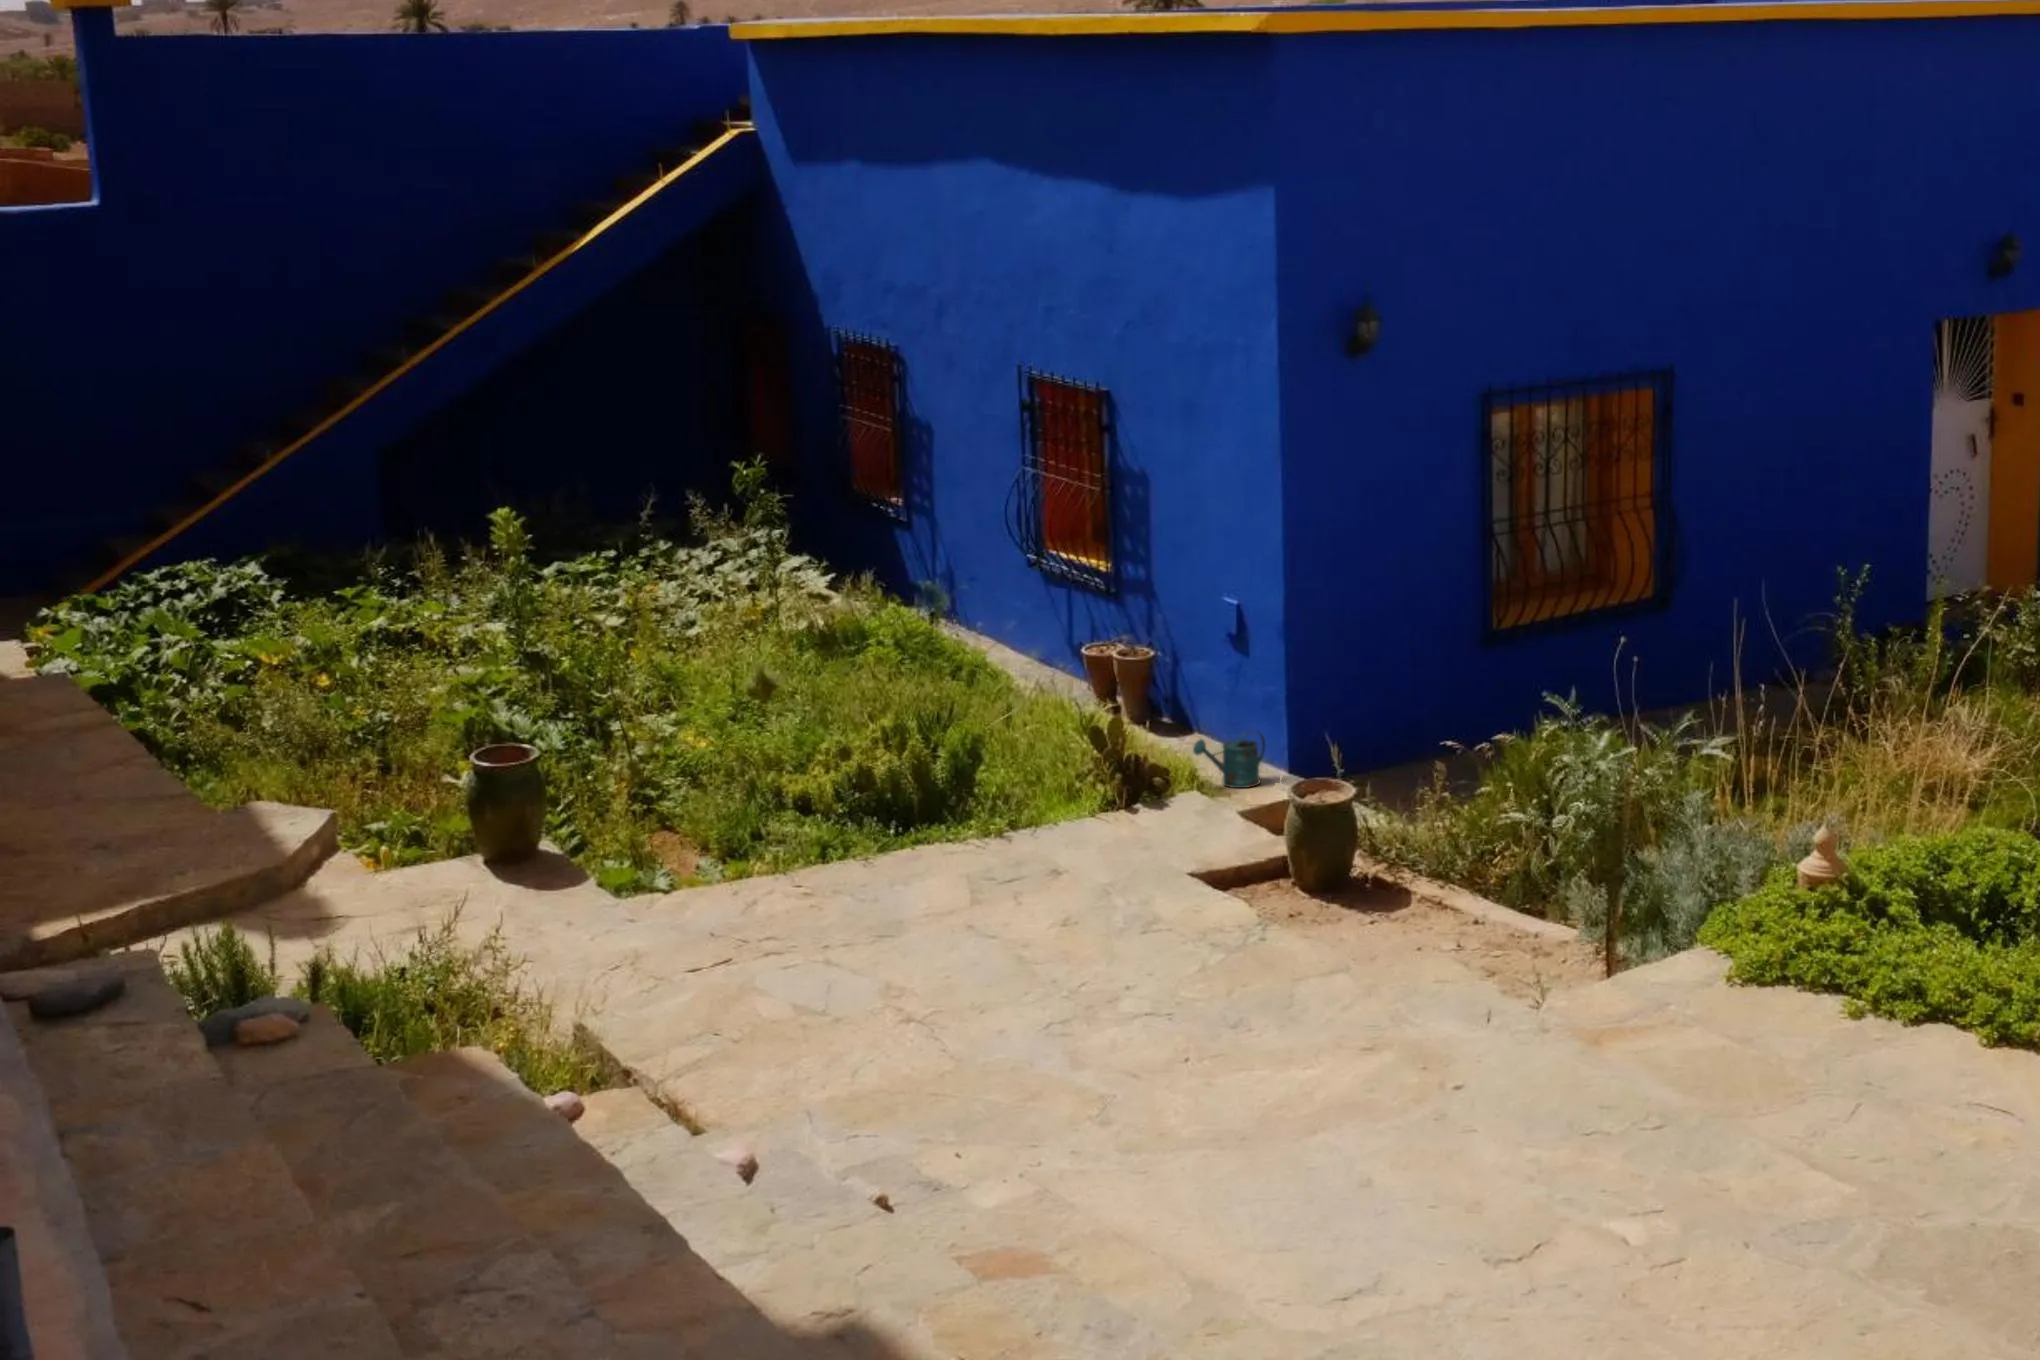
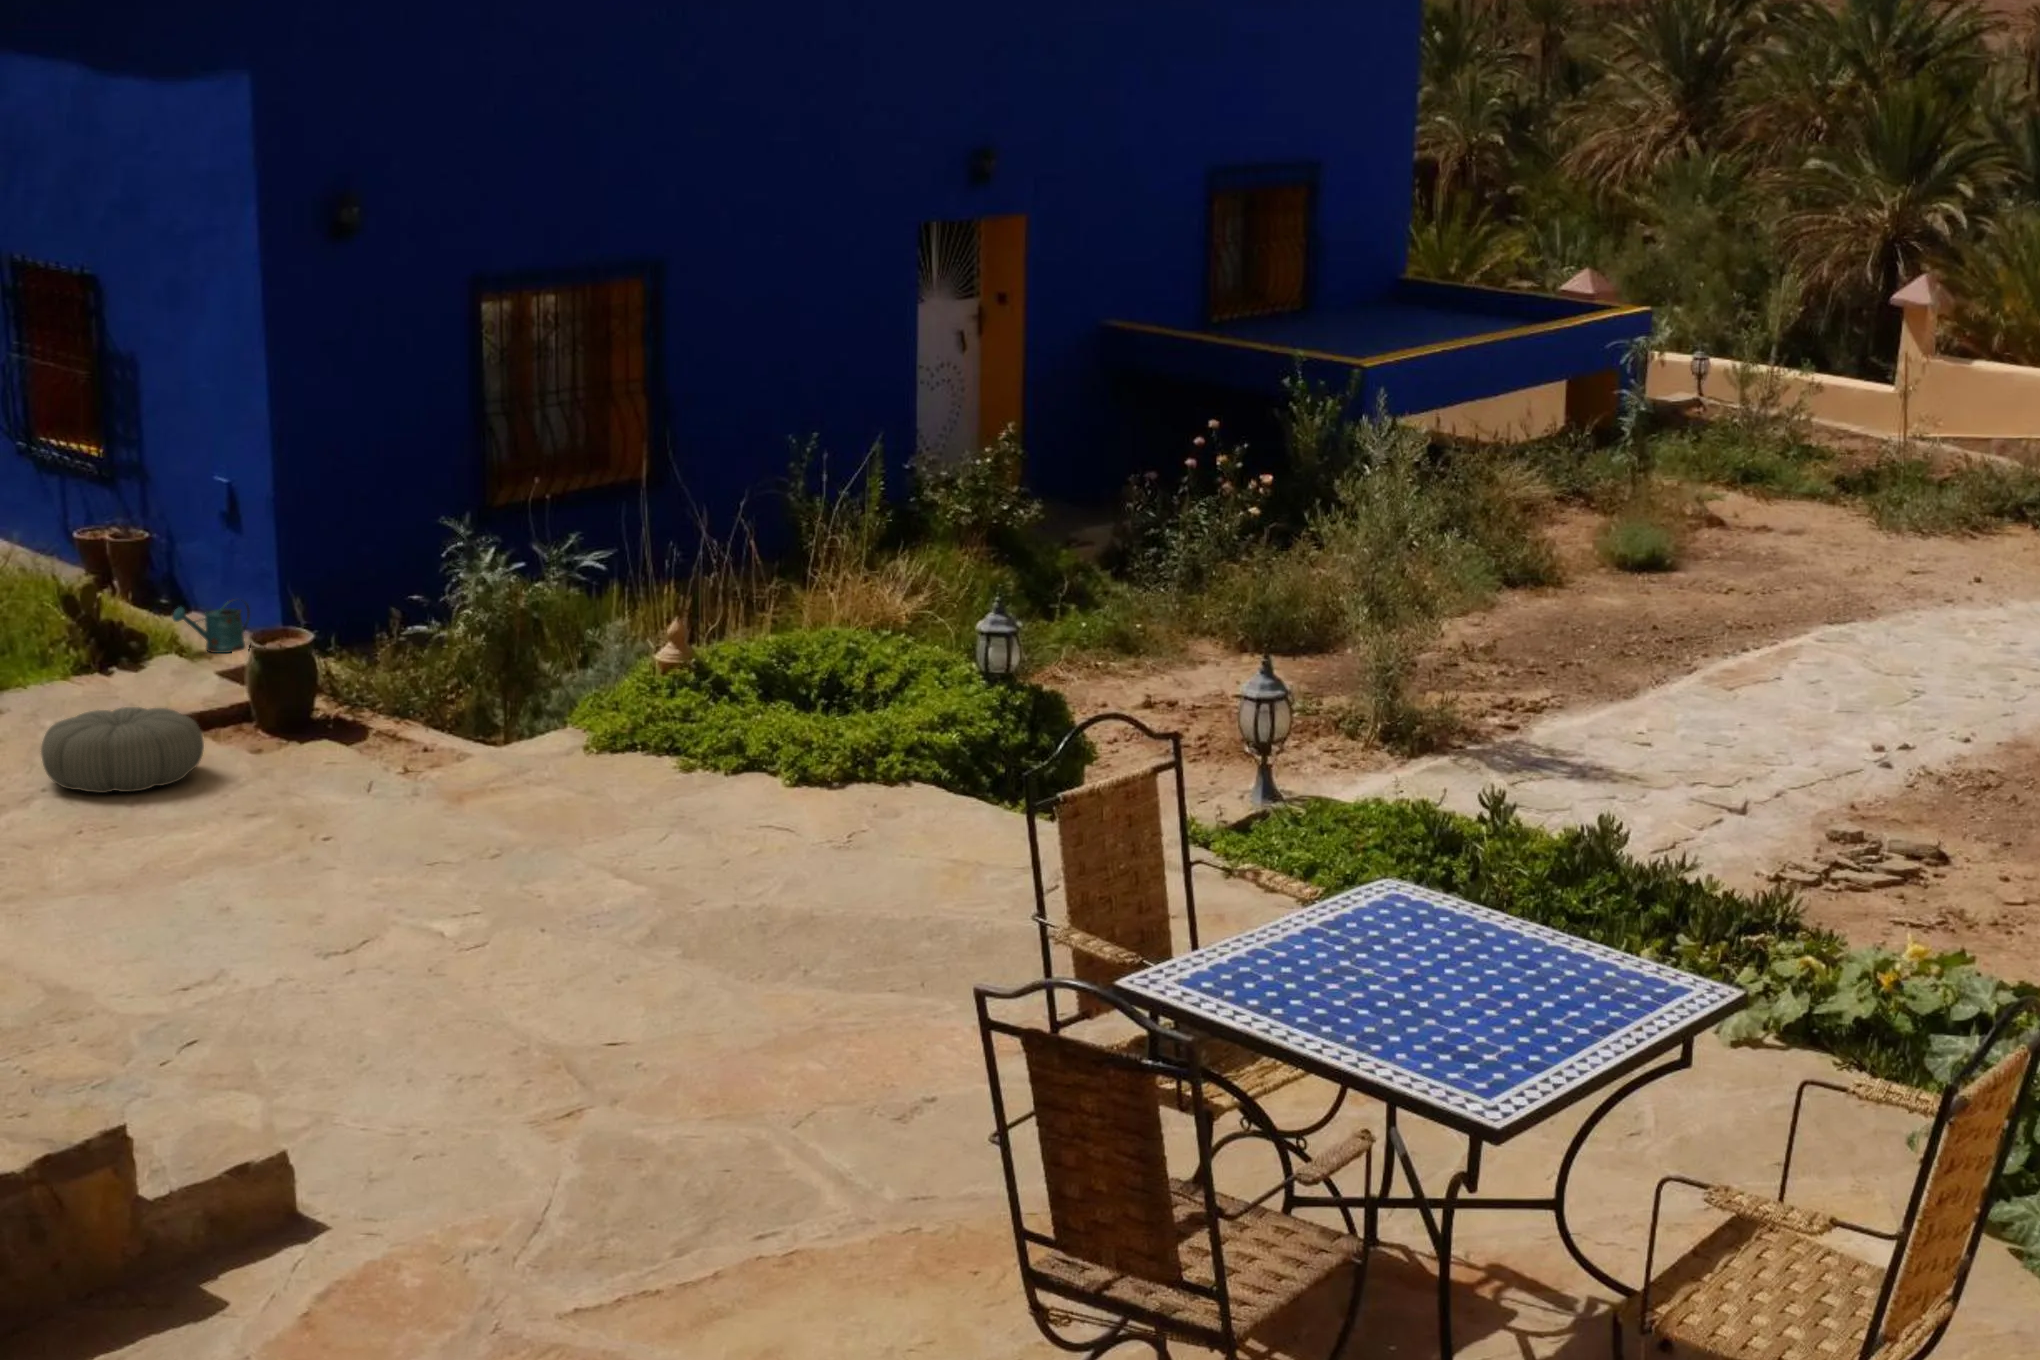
pouf: none [1106,875,1267,976] -> present [41,707,204,793]

